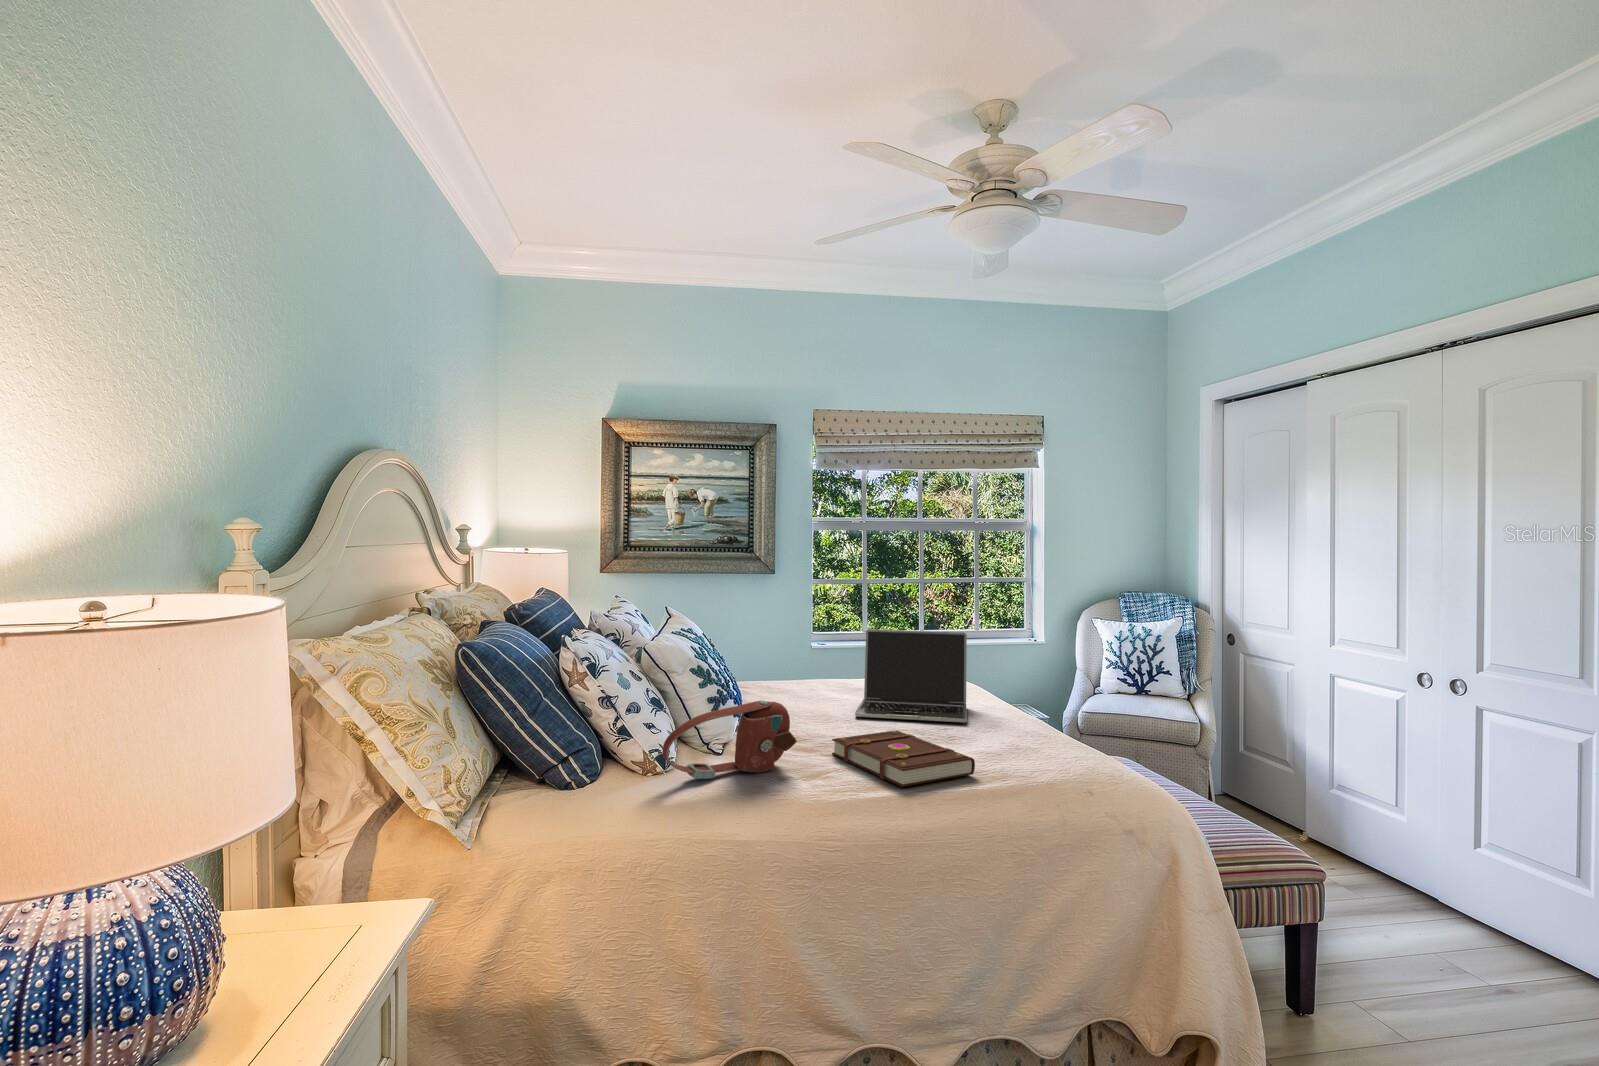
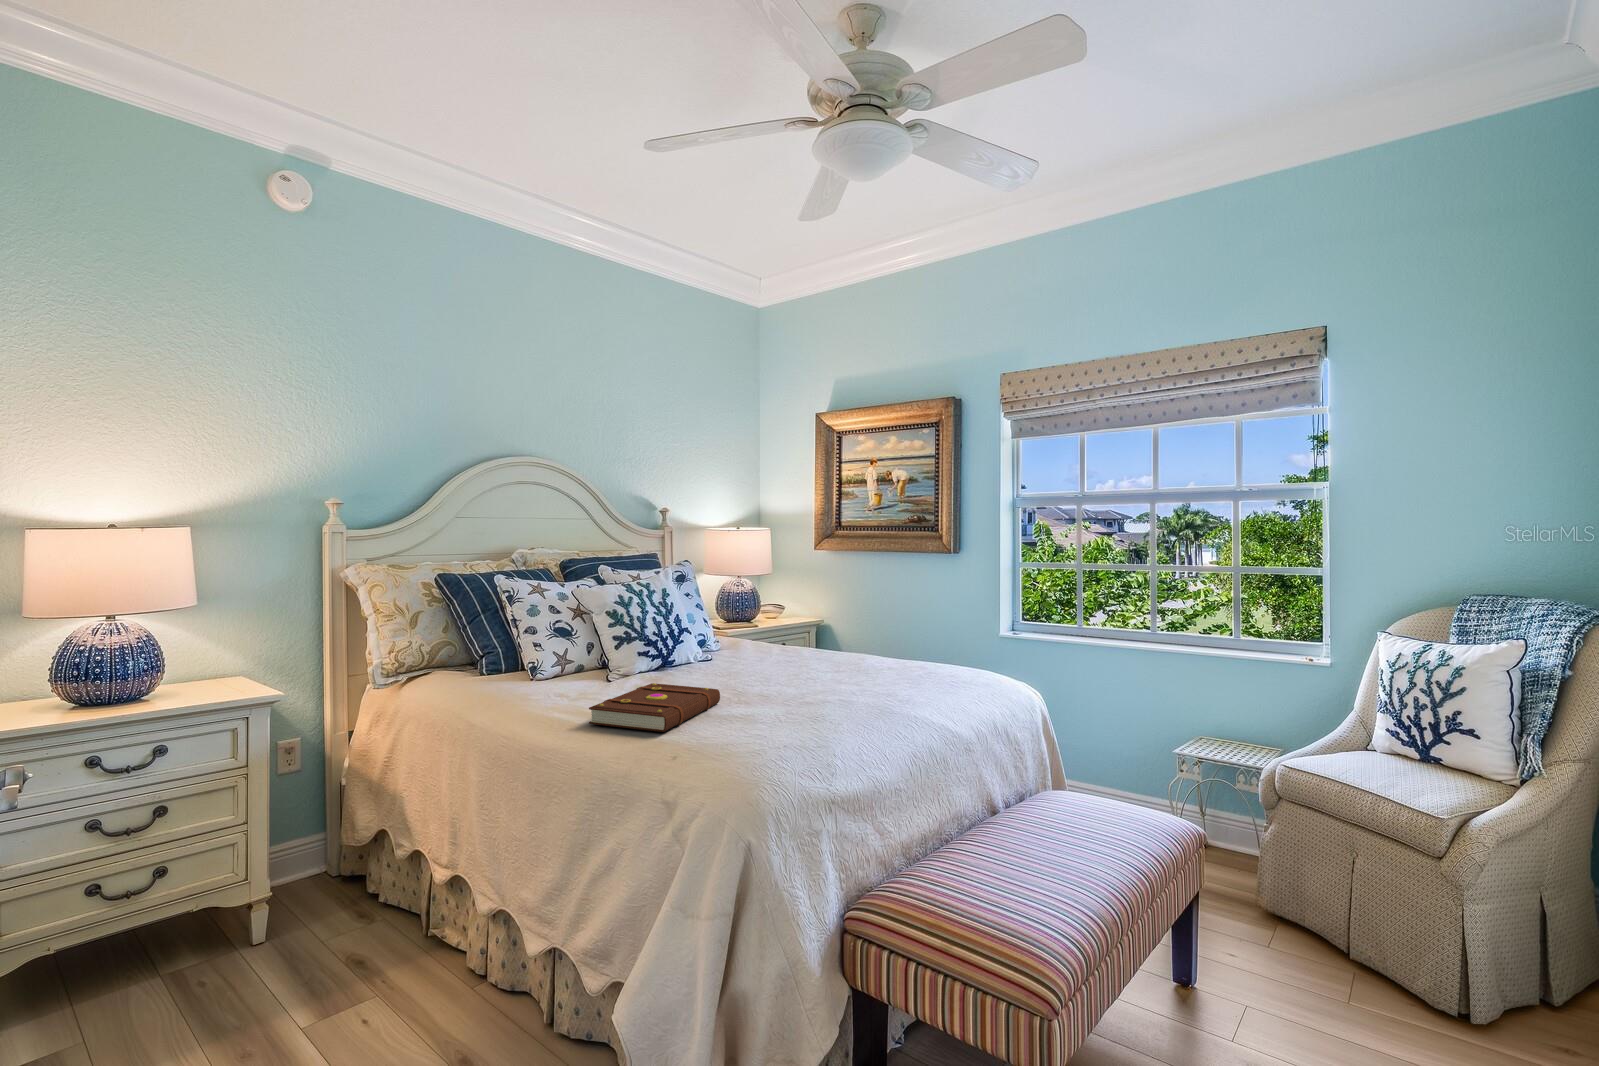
laptop: present [855,629,967,723] -> none [777,601,916,703]
handbag: present [662,700,797,779] -> none [497,637,608,695]

